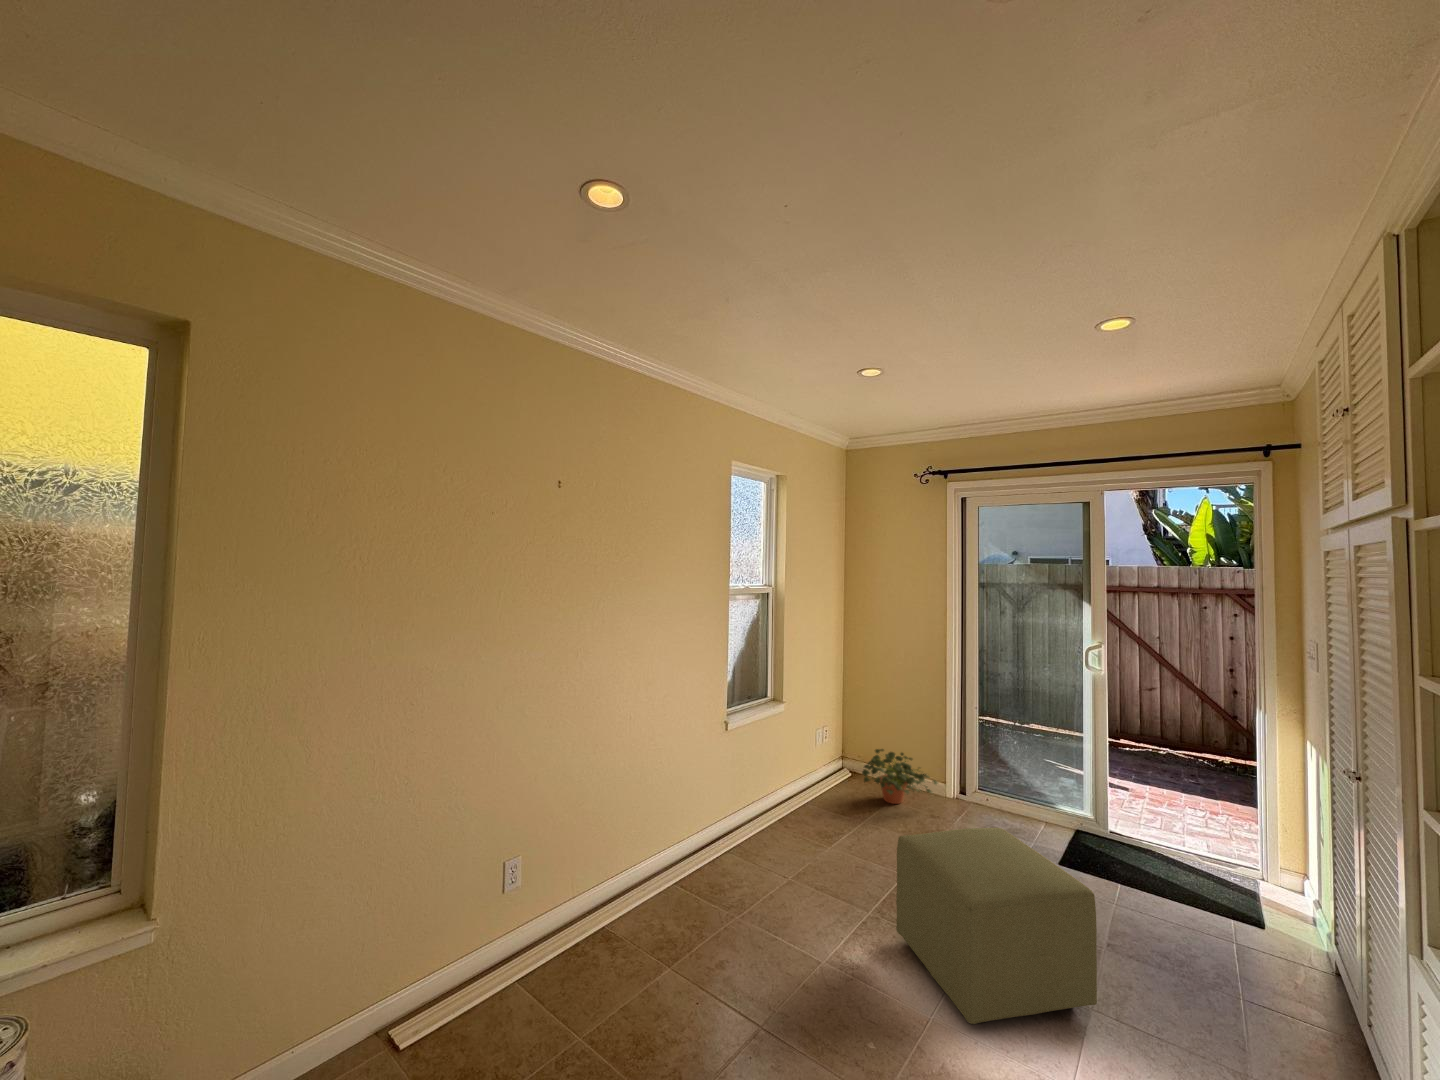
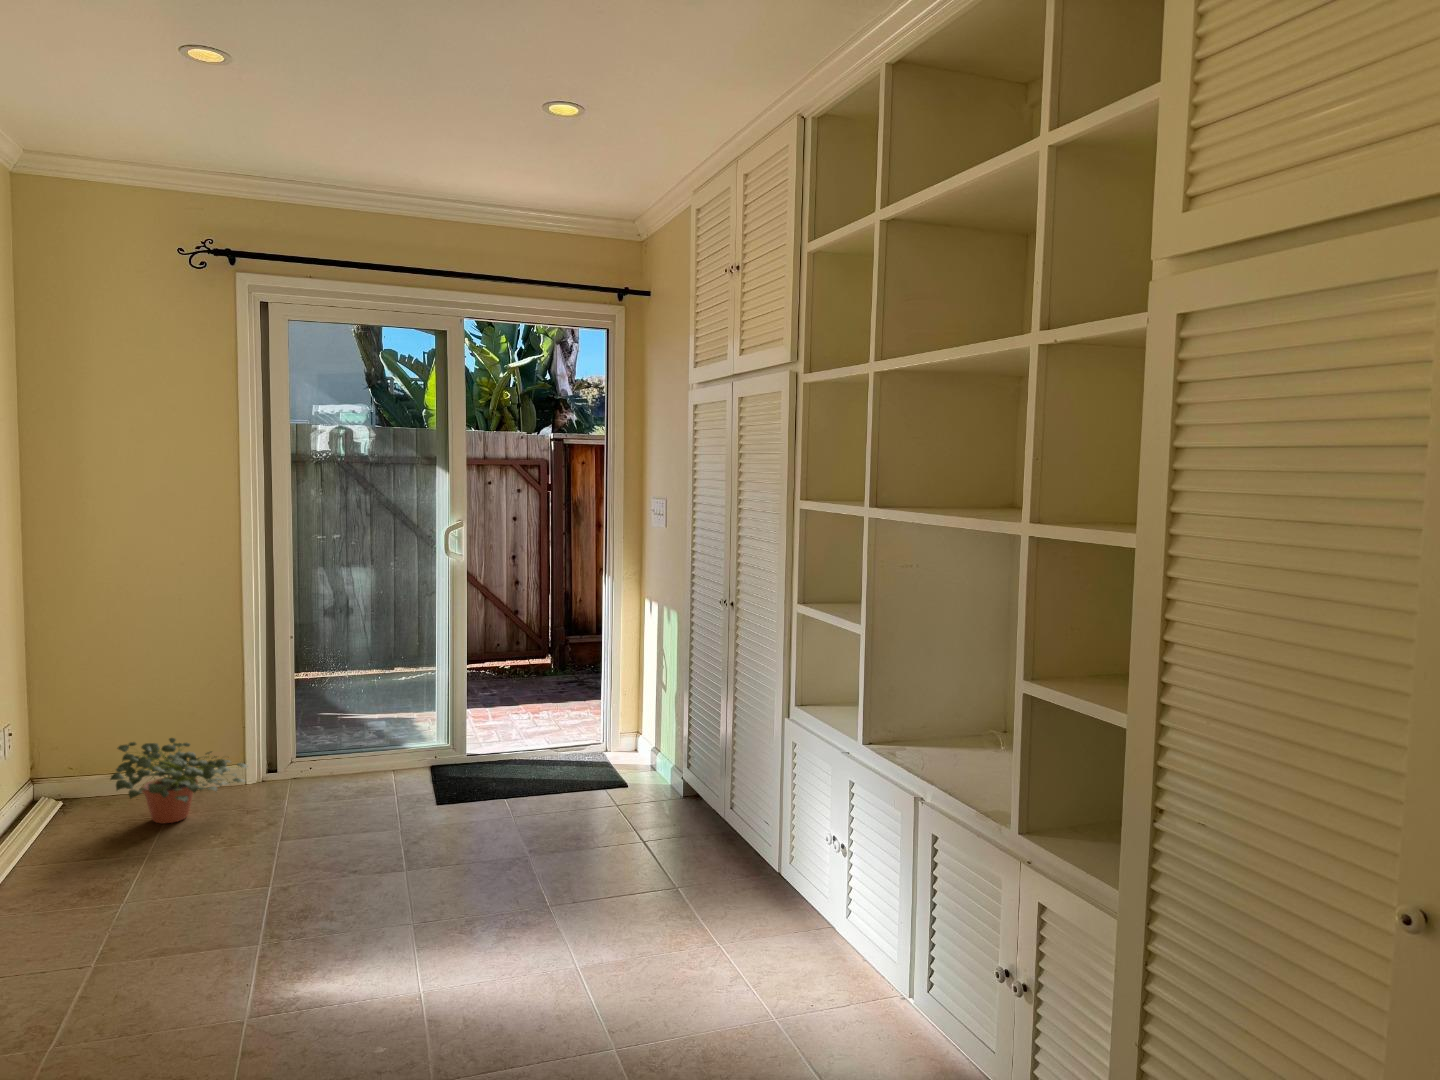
ottoman: present [896,828,1097,1024] -> none [337,757,579,971]

